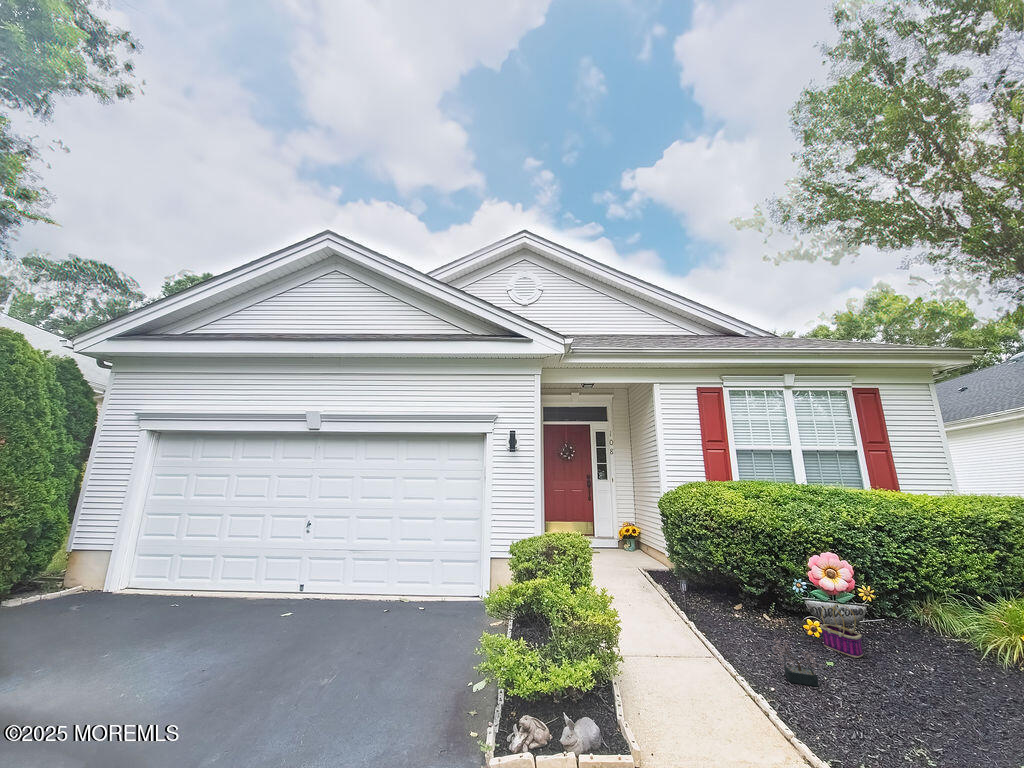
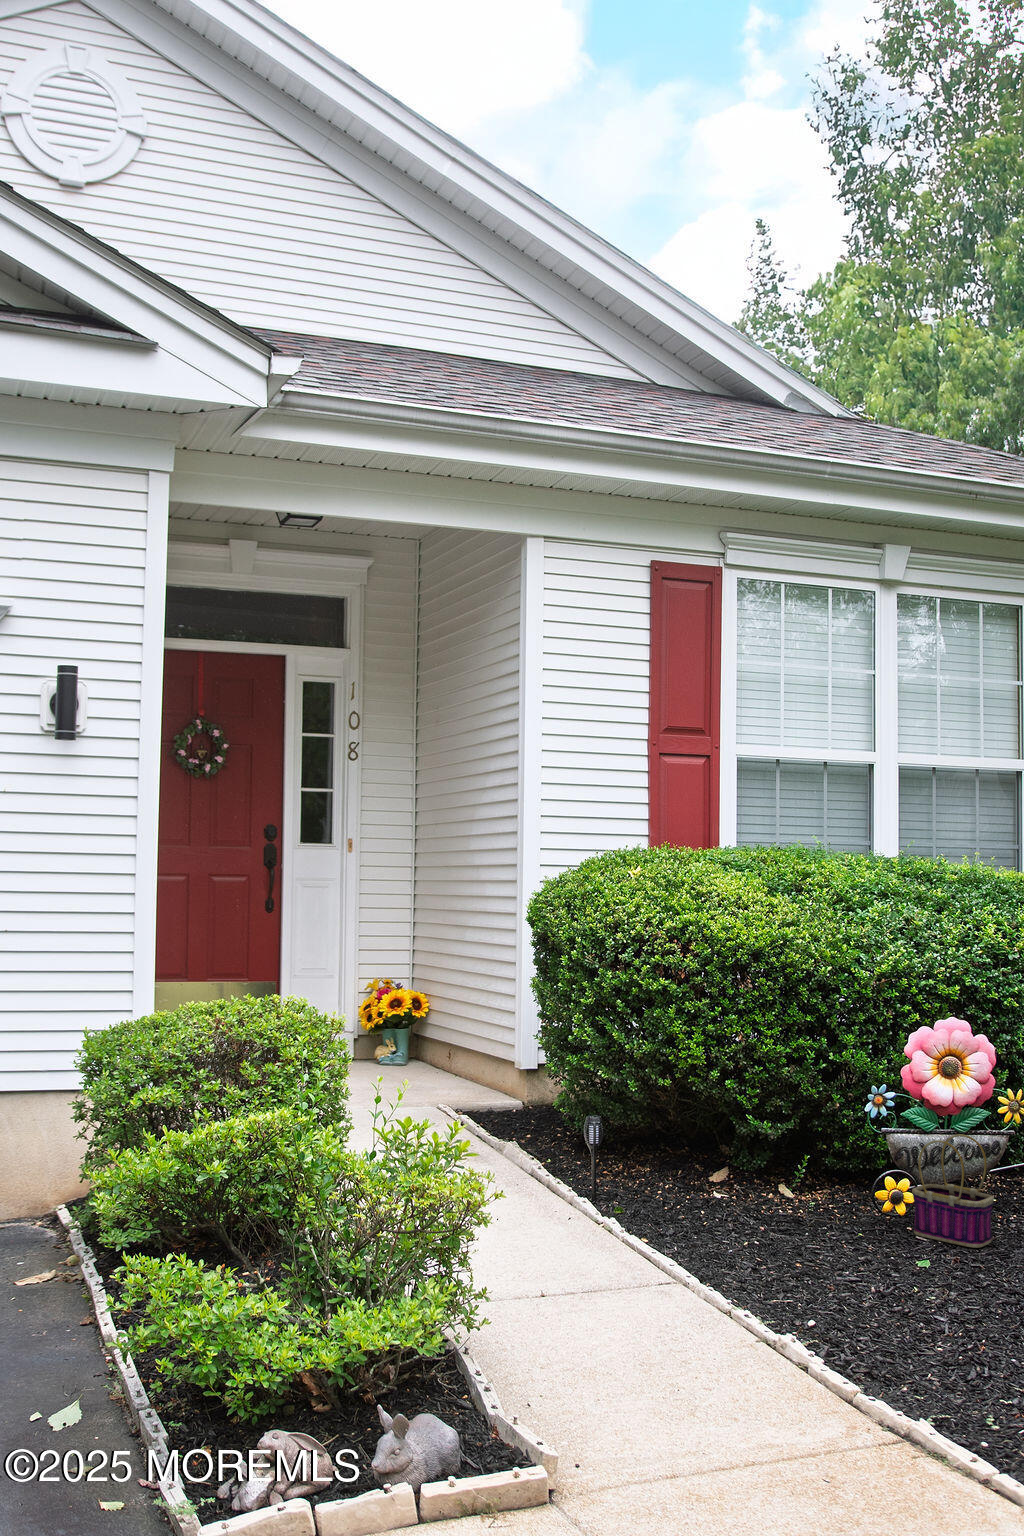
decorative plant: present [772,638,822,687] -> none [814,1215,917,1308]

